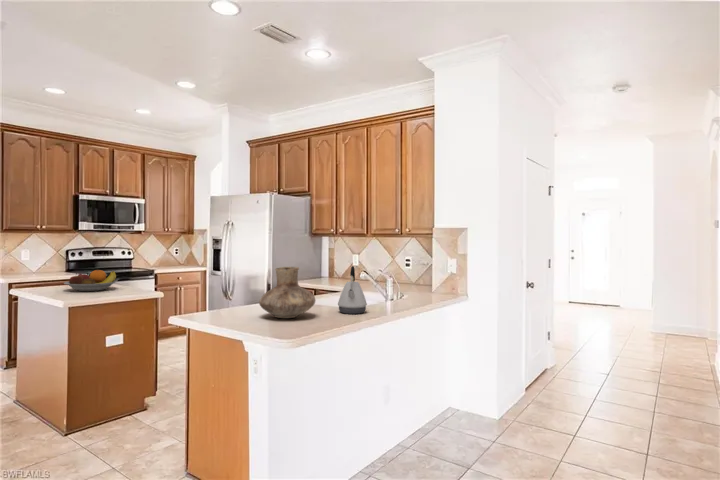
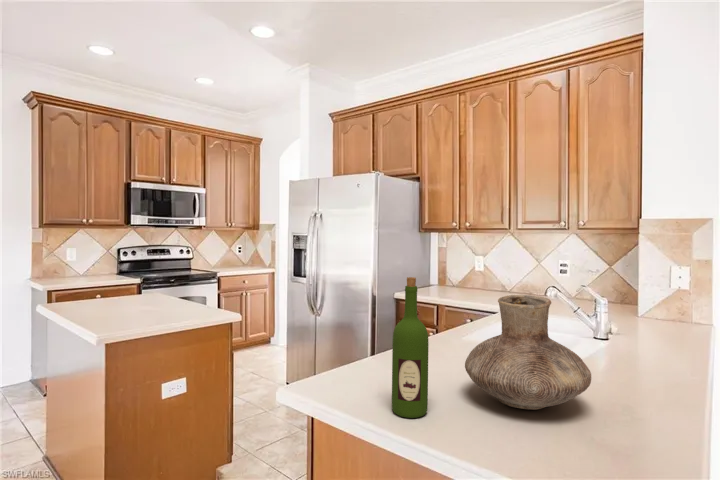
wine bottle: none [218,257,236,321] -> present [392,277,429,418]
kettle: present [338,266,367,314] -> none [593,292,661,390]
fruit bowl: present [64,270,118,291] -> none [104,280,178,311]

